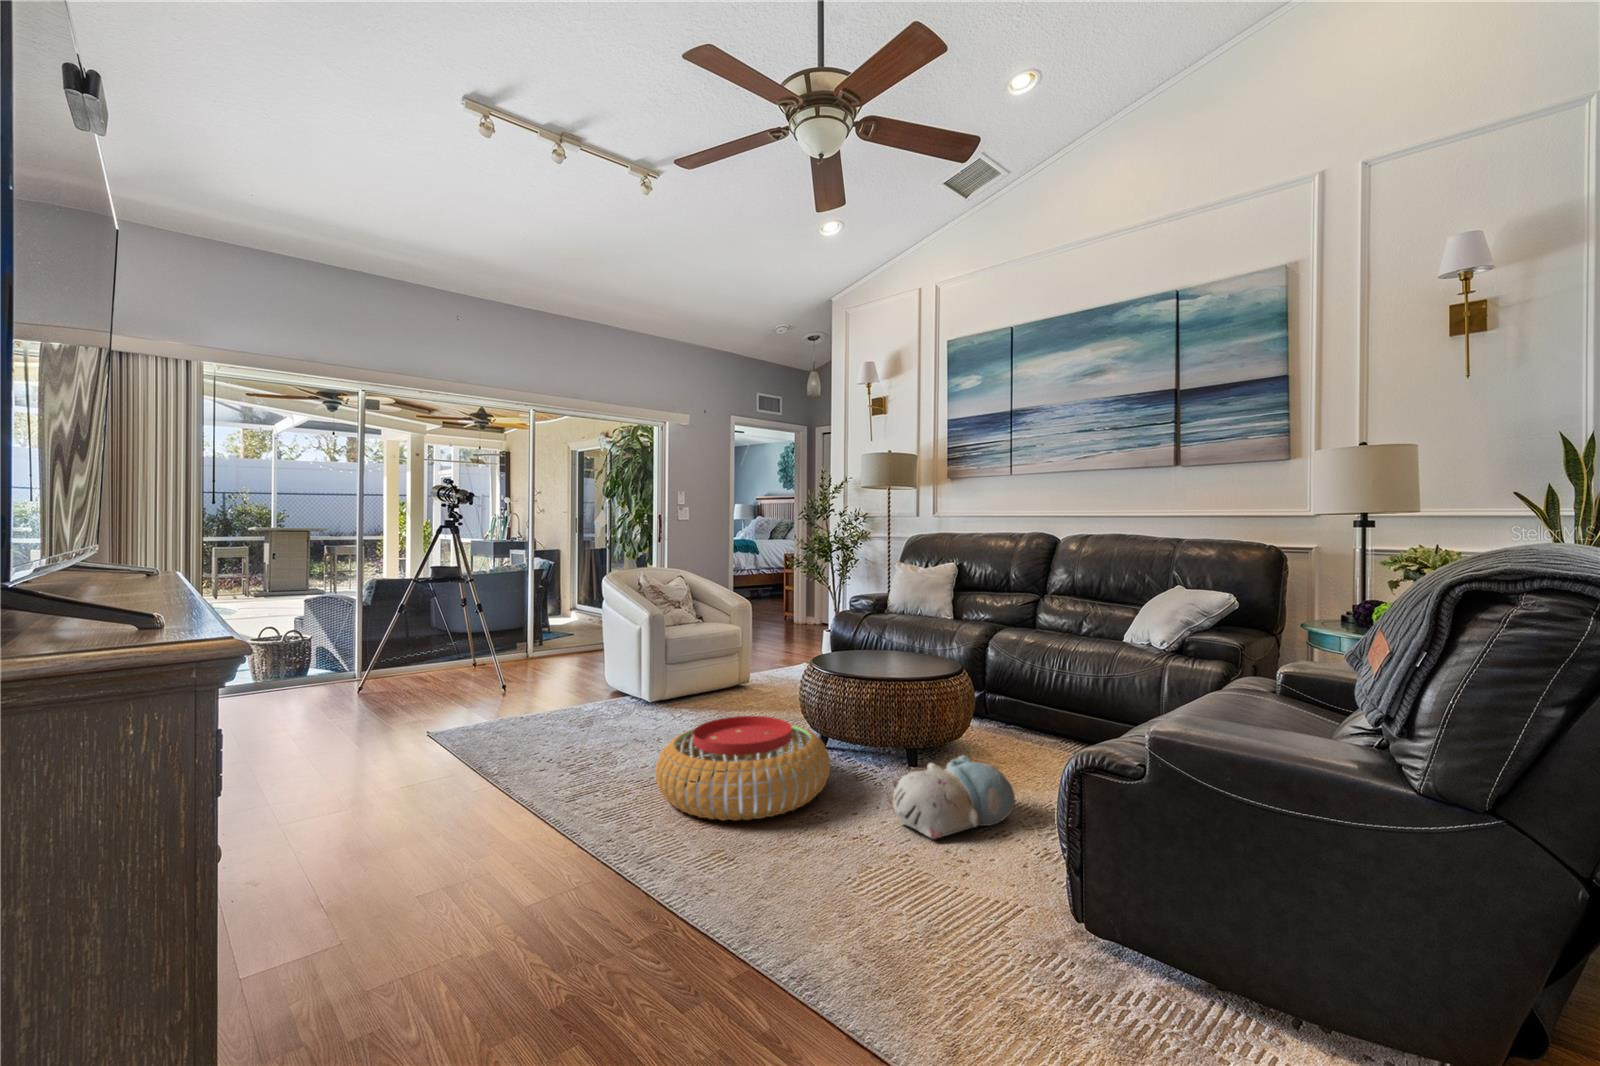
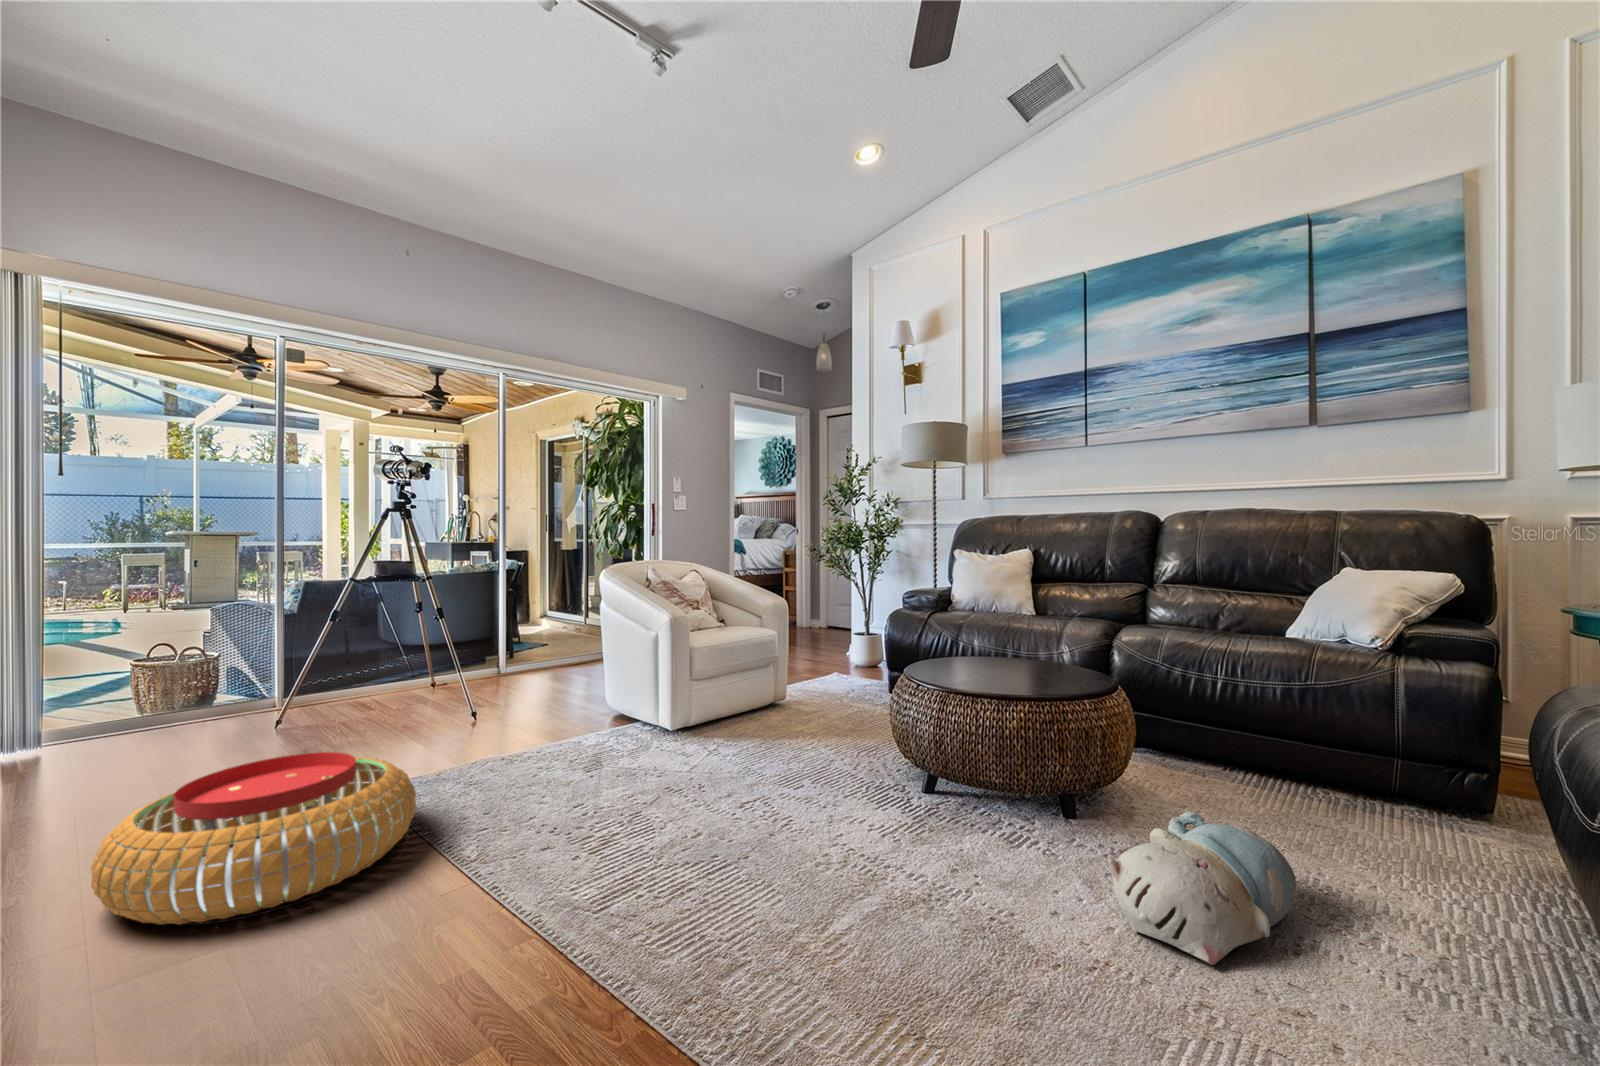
pouf: present [656,716,830,821] -> present [91,752,416,925]

